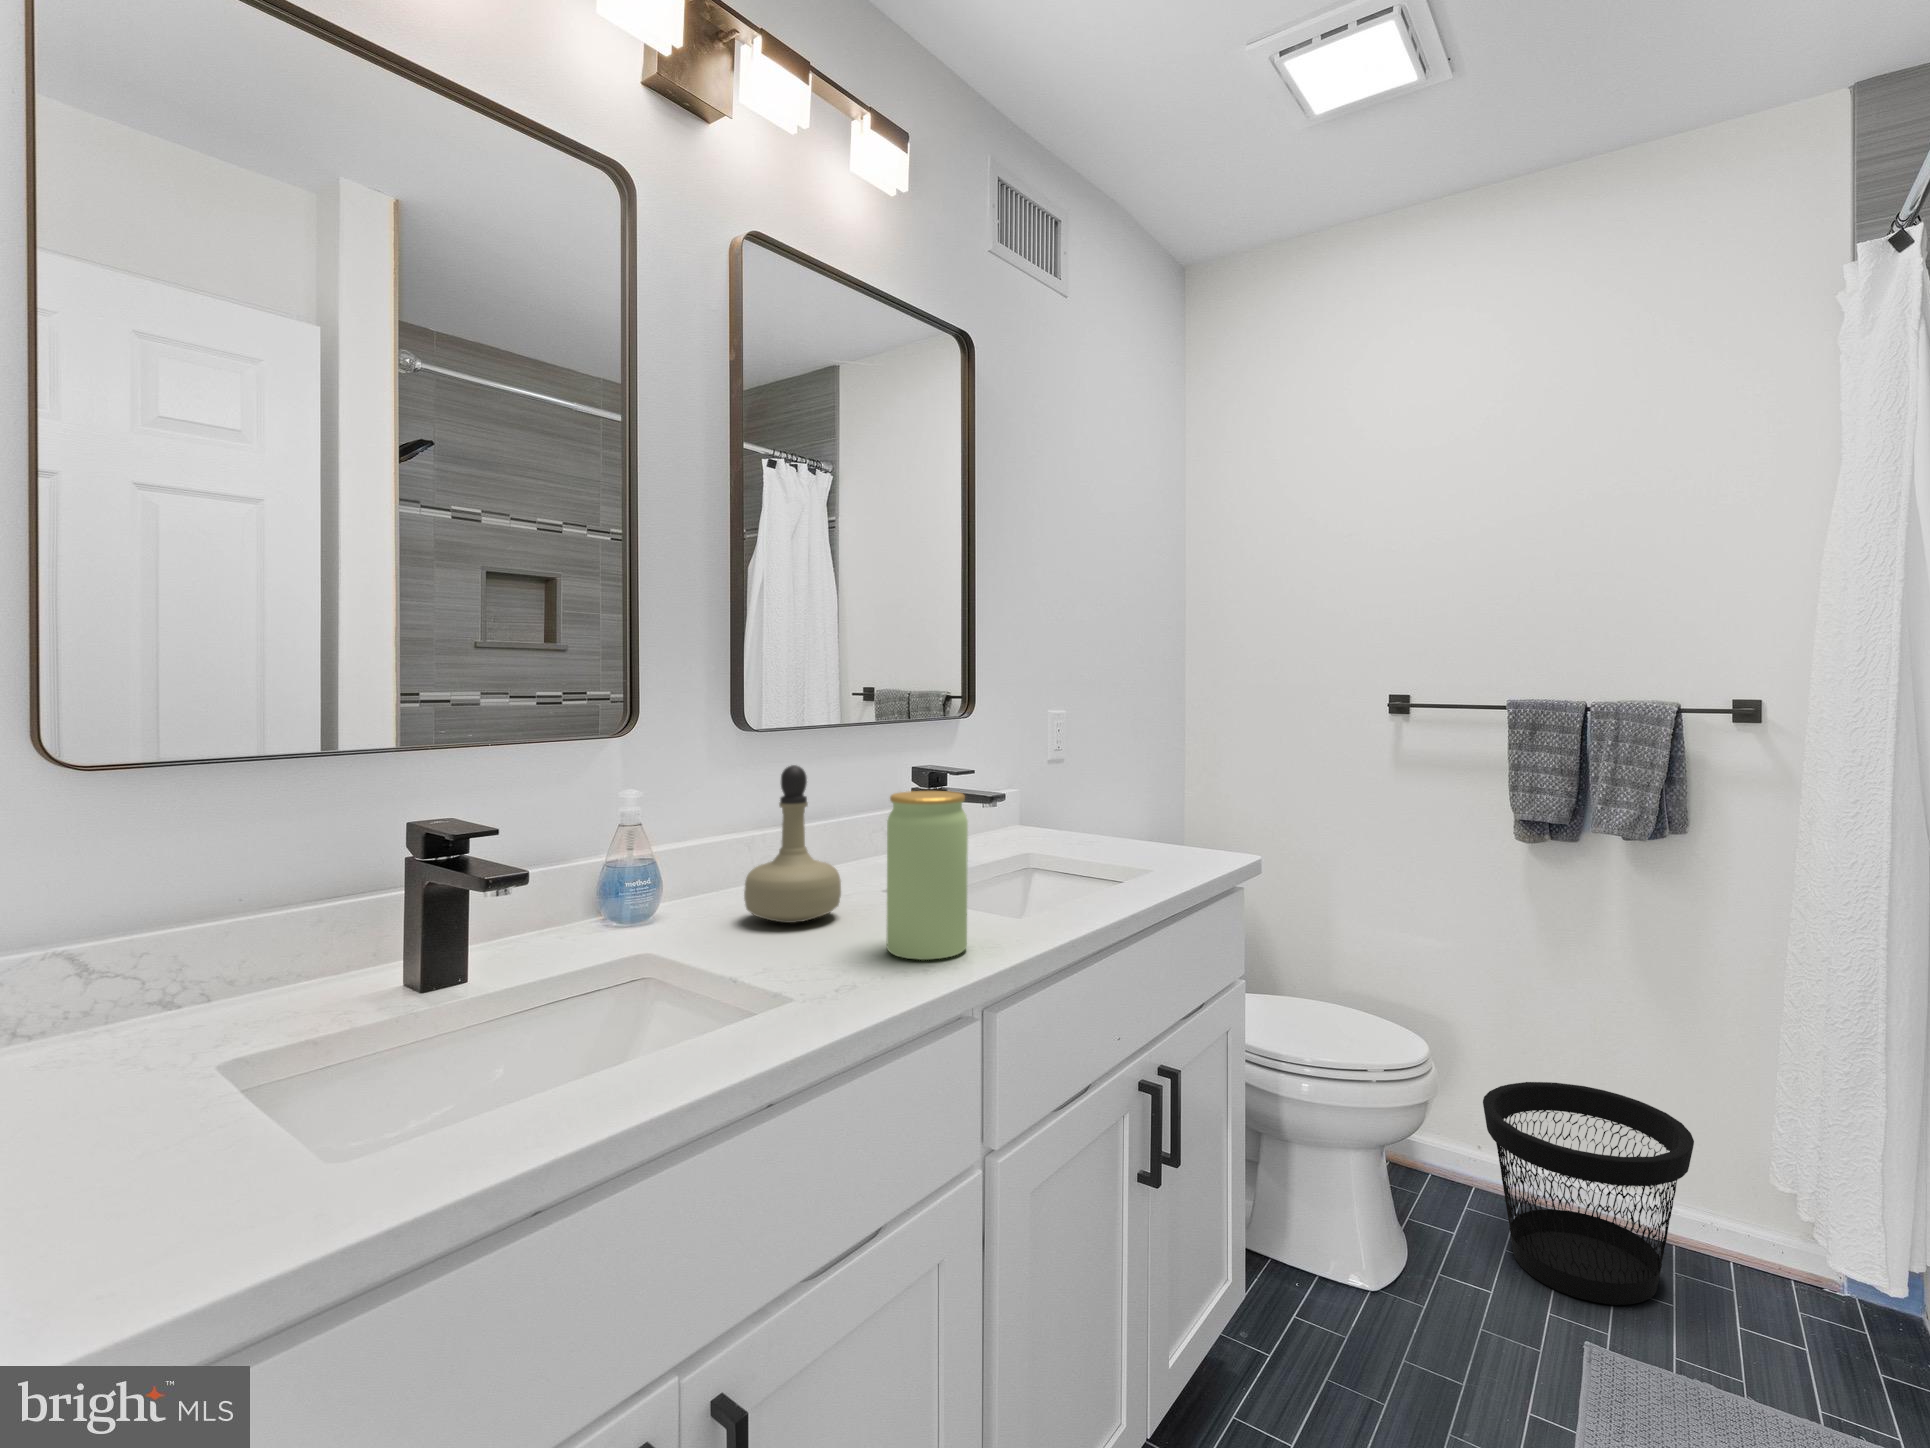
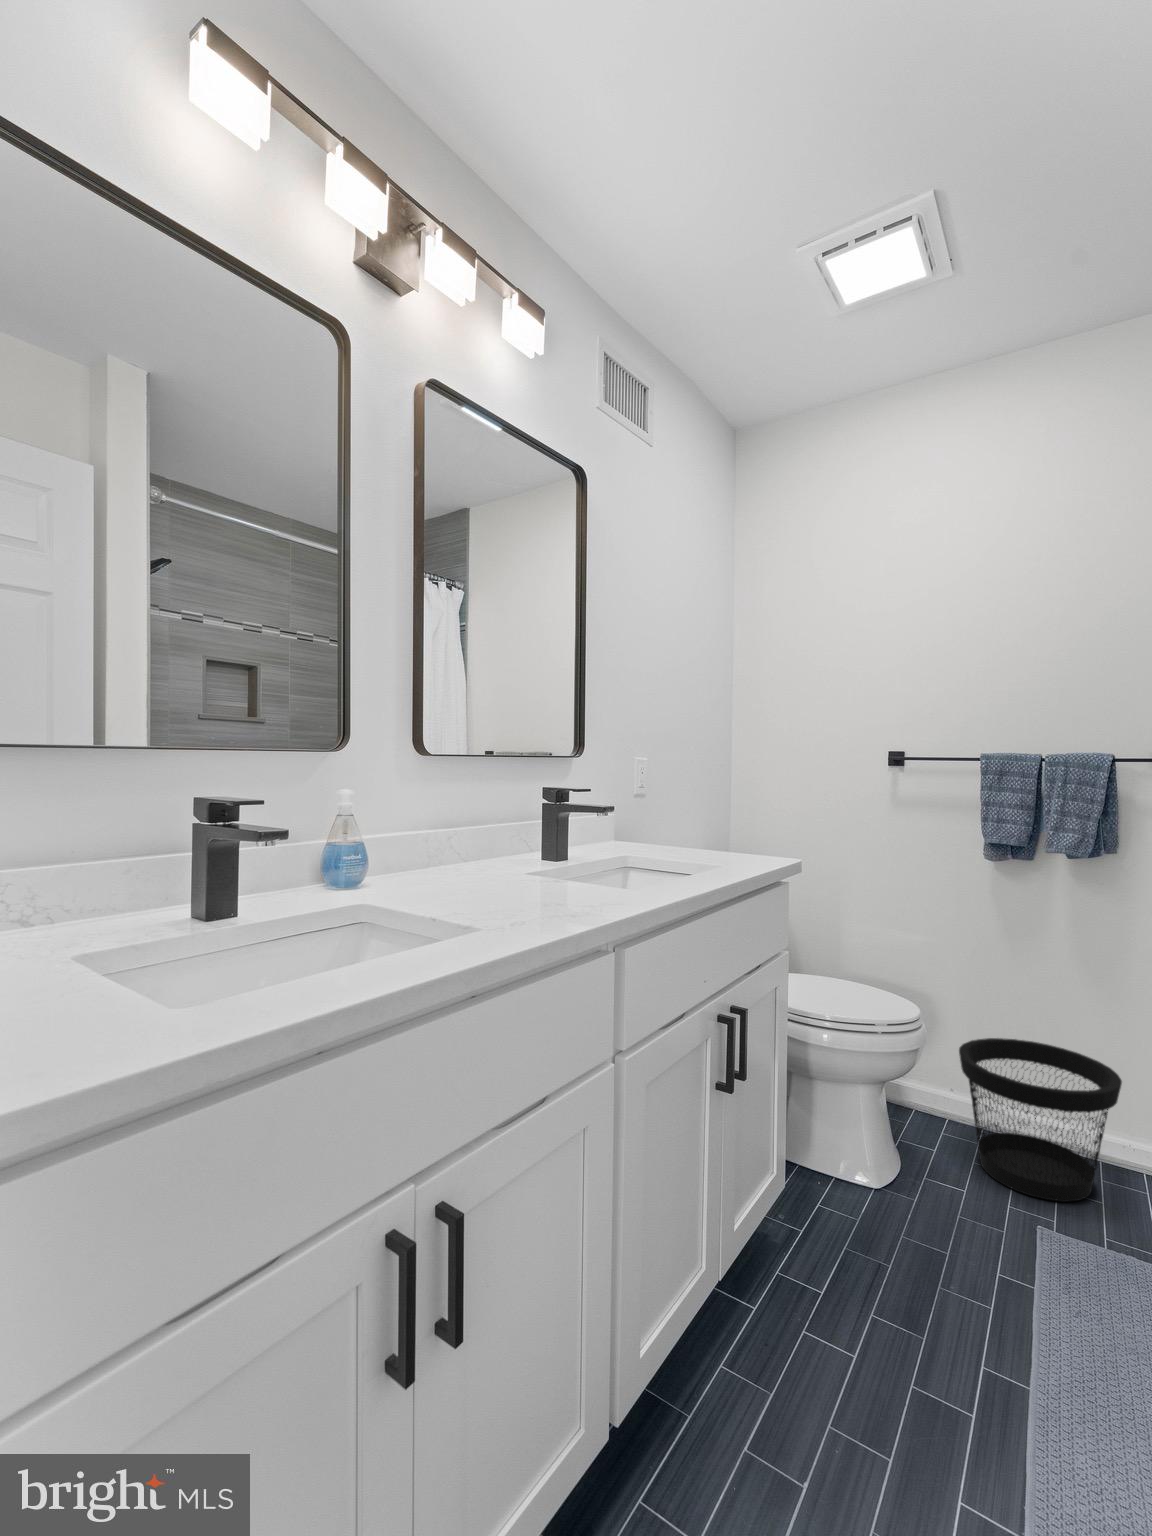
perfume bottle: present [744,765,841,923] -> none [428,772,500,888]
jar: present [887,791,968,960] -> none [540,788,602,910]

